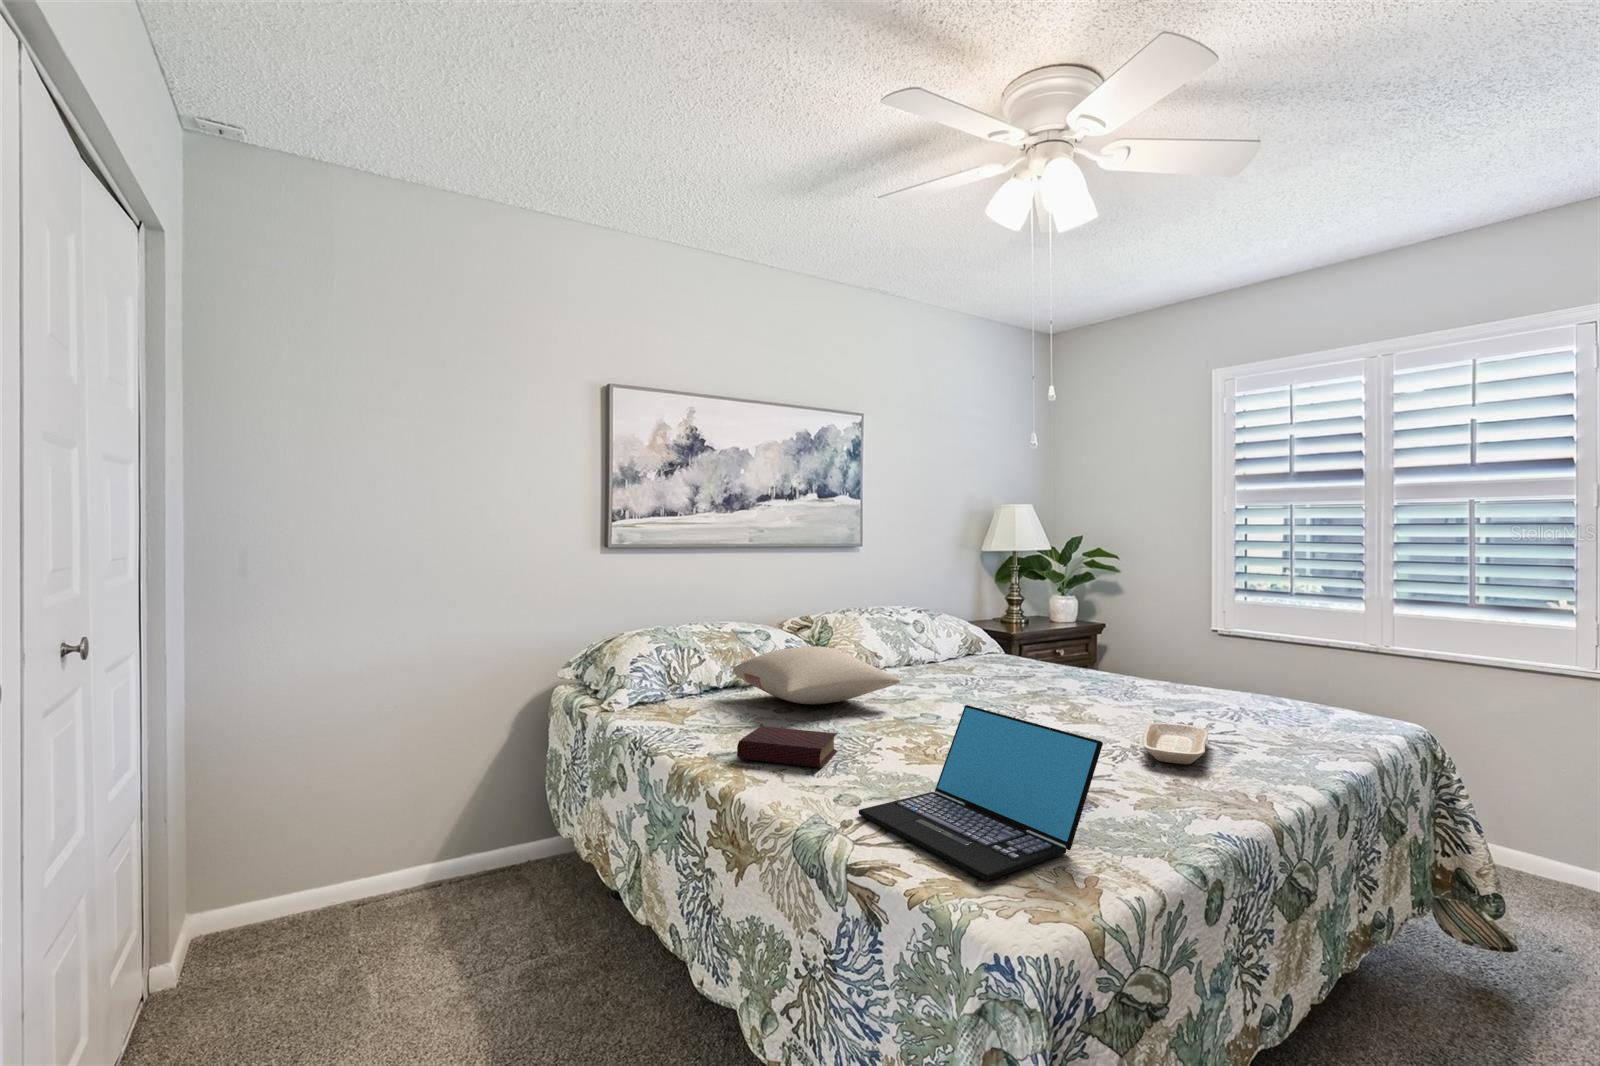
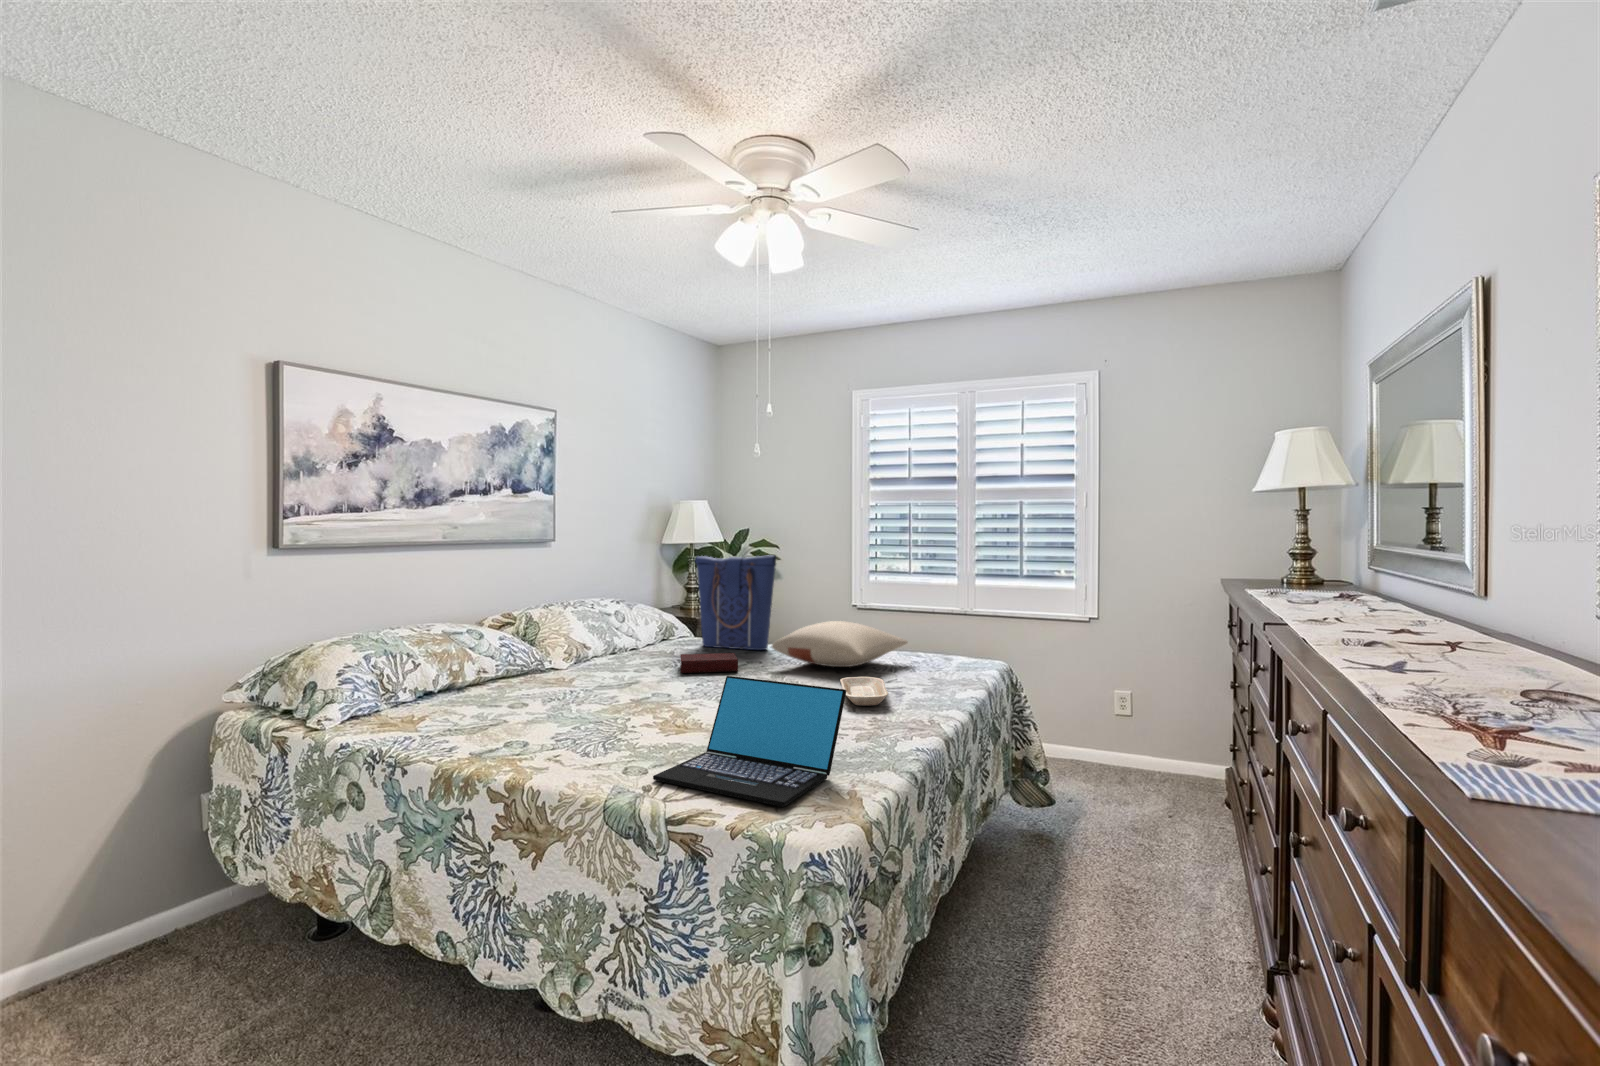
tote bag: none [996,565,1090,677] -> present [695,555,776,650]
pillow: present [733,646,900,704] -> present [772,621,908,667]
book: present [737,726,838,768] -> present [680,653,738,673]

